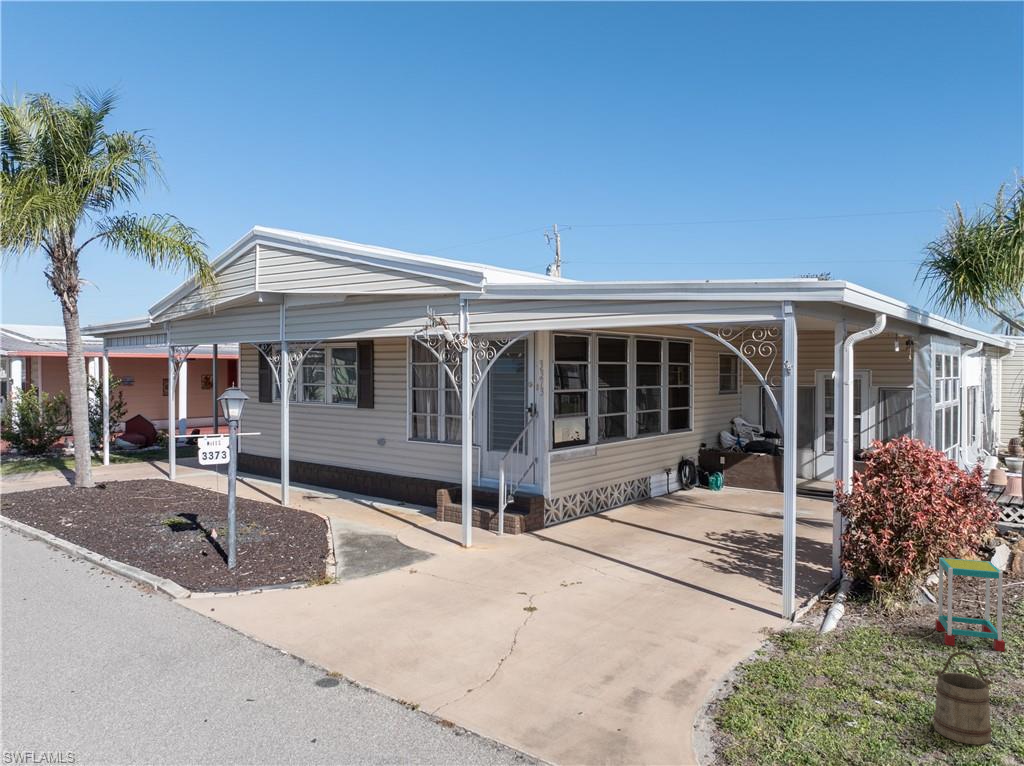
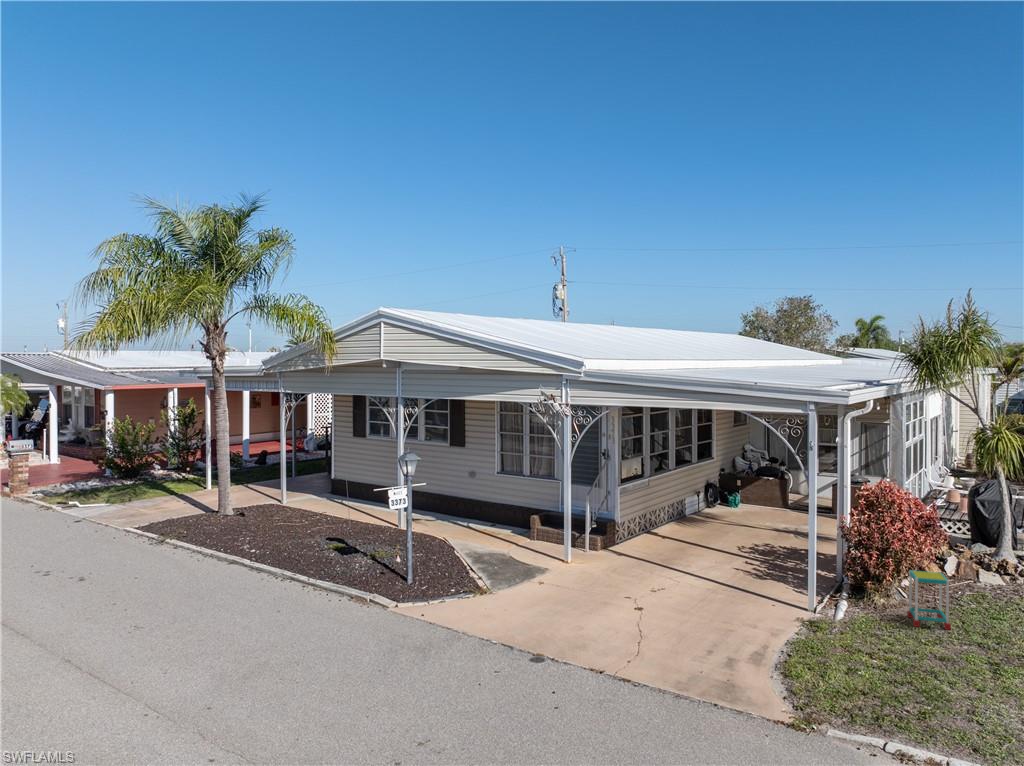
bucket: present [934,652,993,745] -> none [907,631,941,683]

